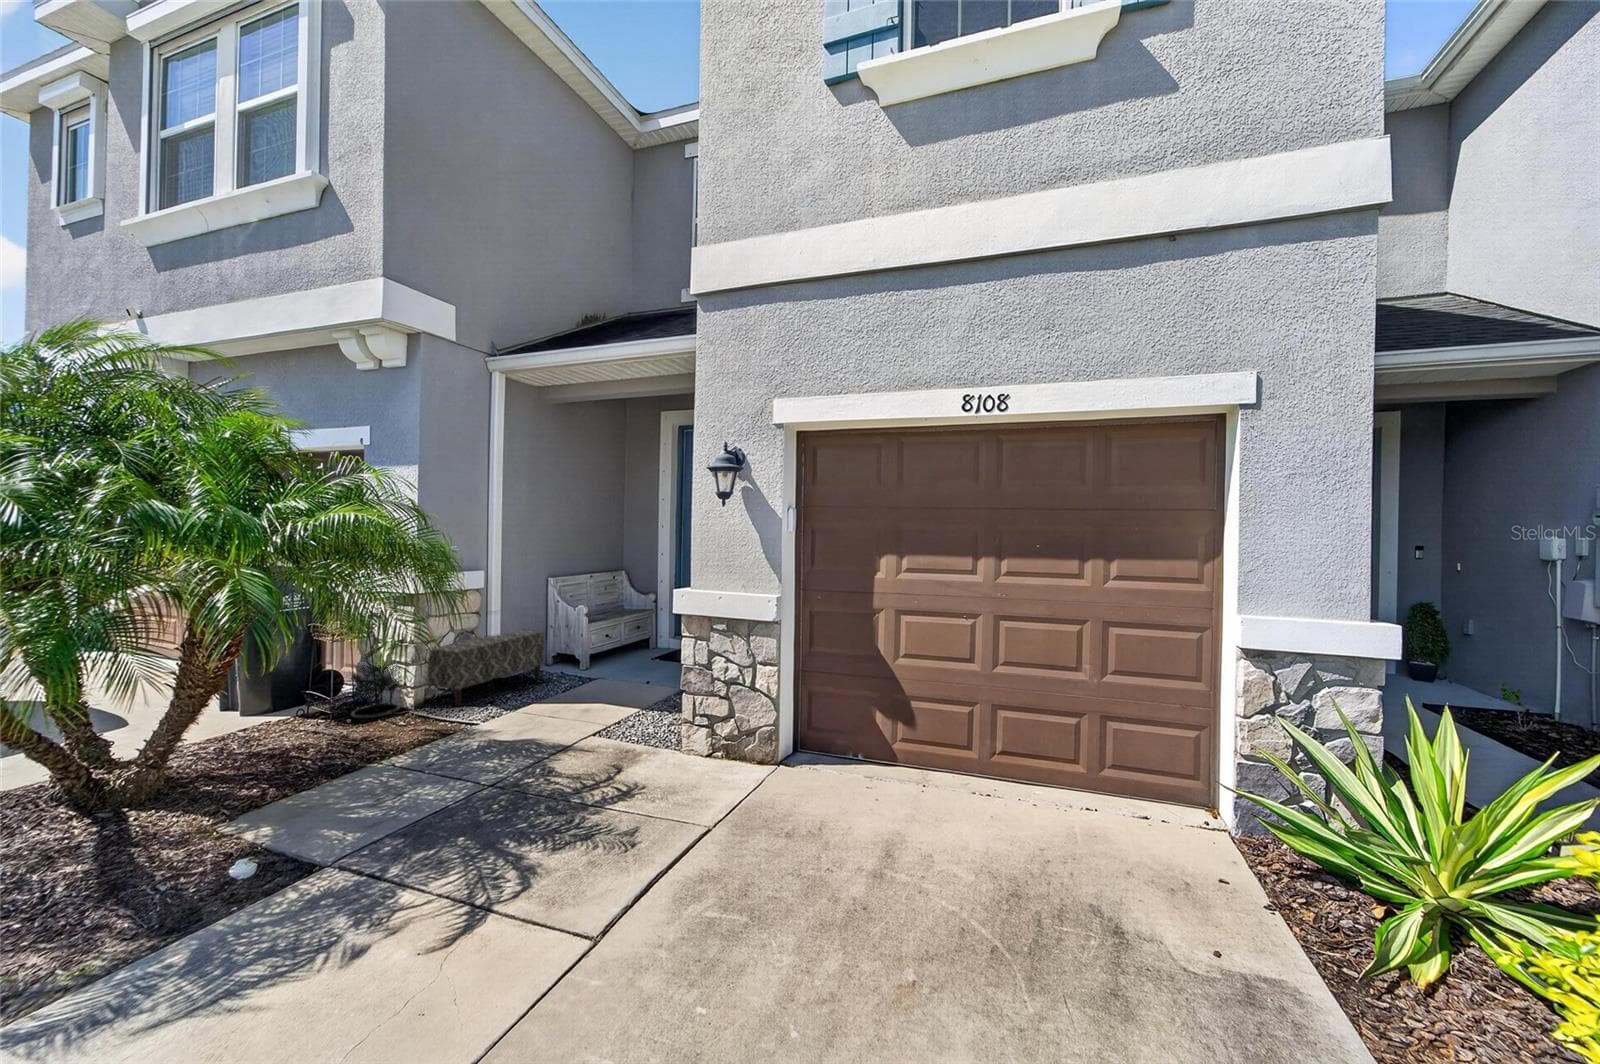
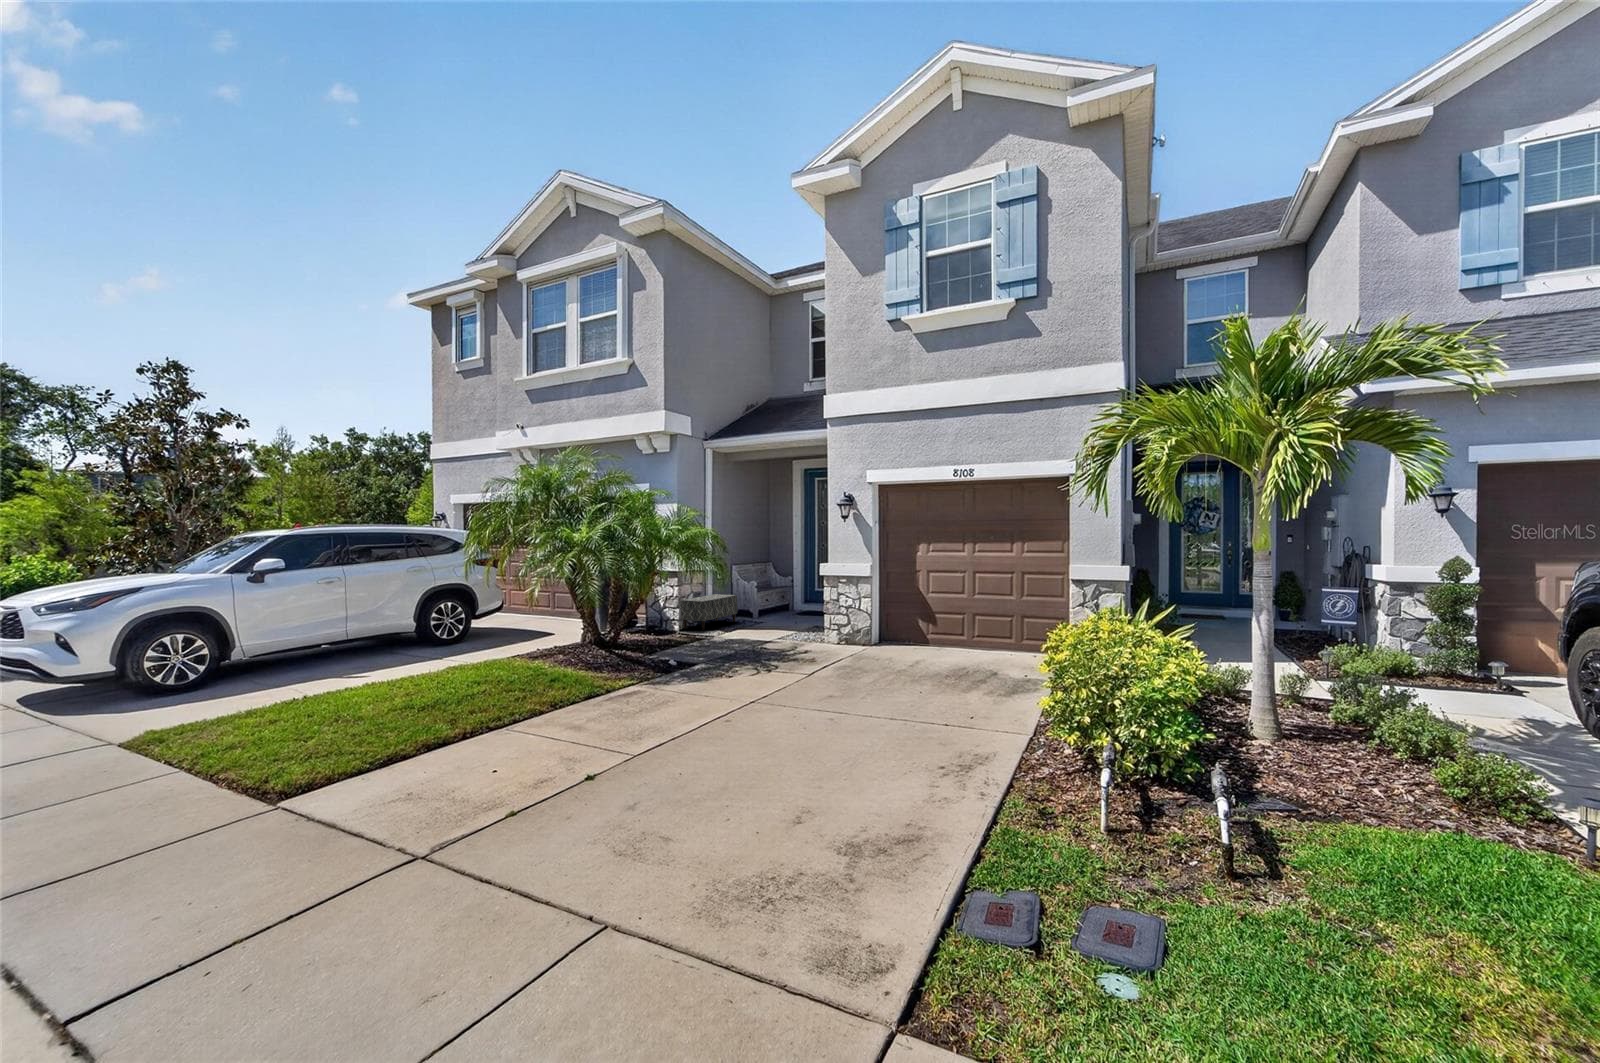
potted tree: present [351,651,402,718] -> none [654,595,677,633]

